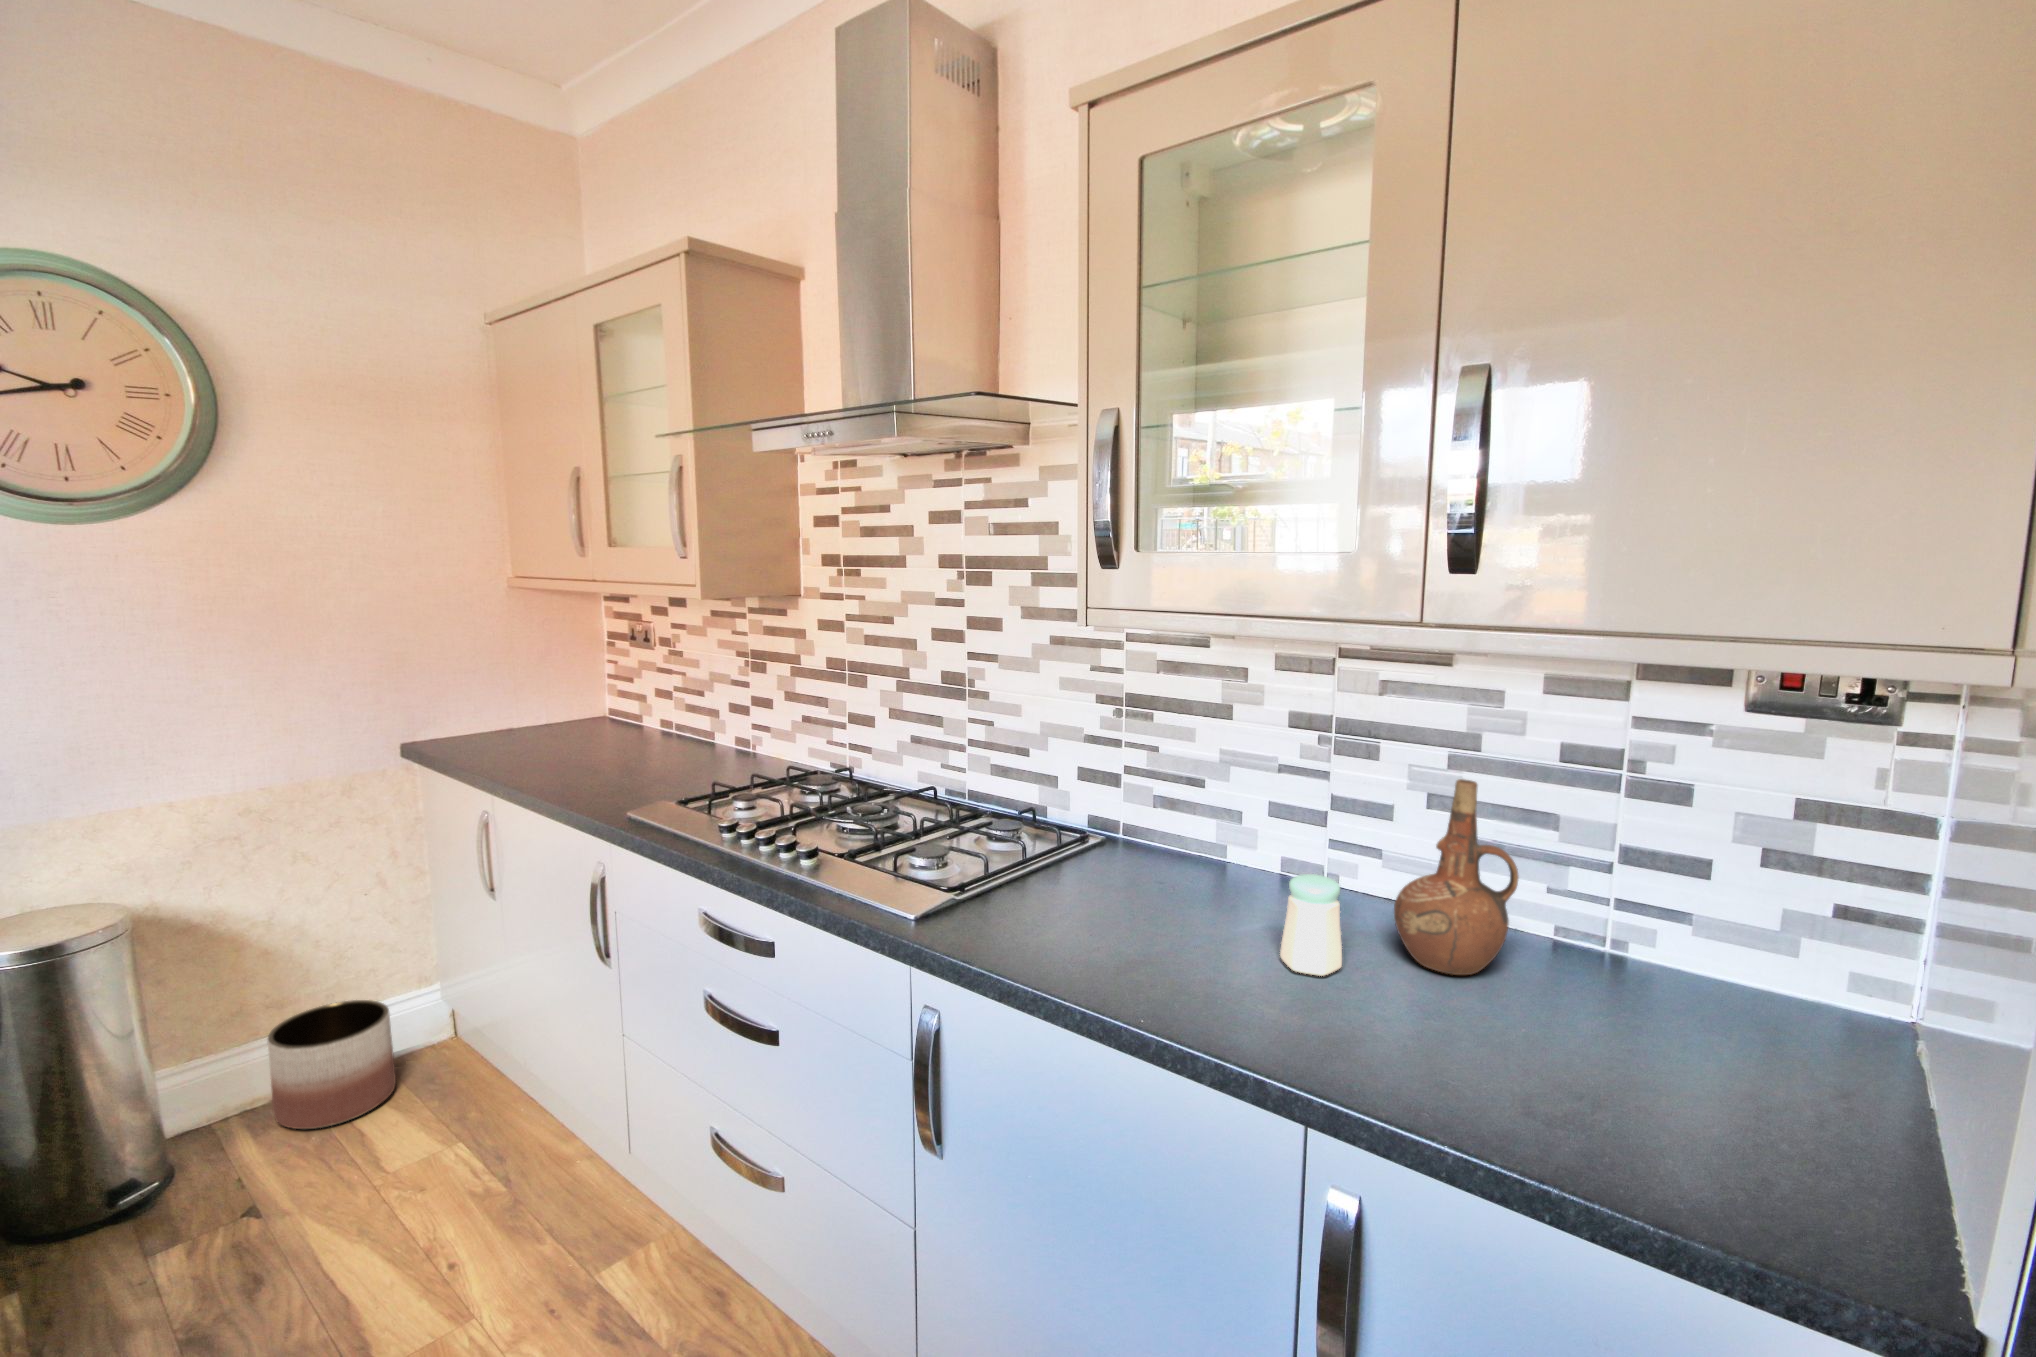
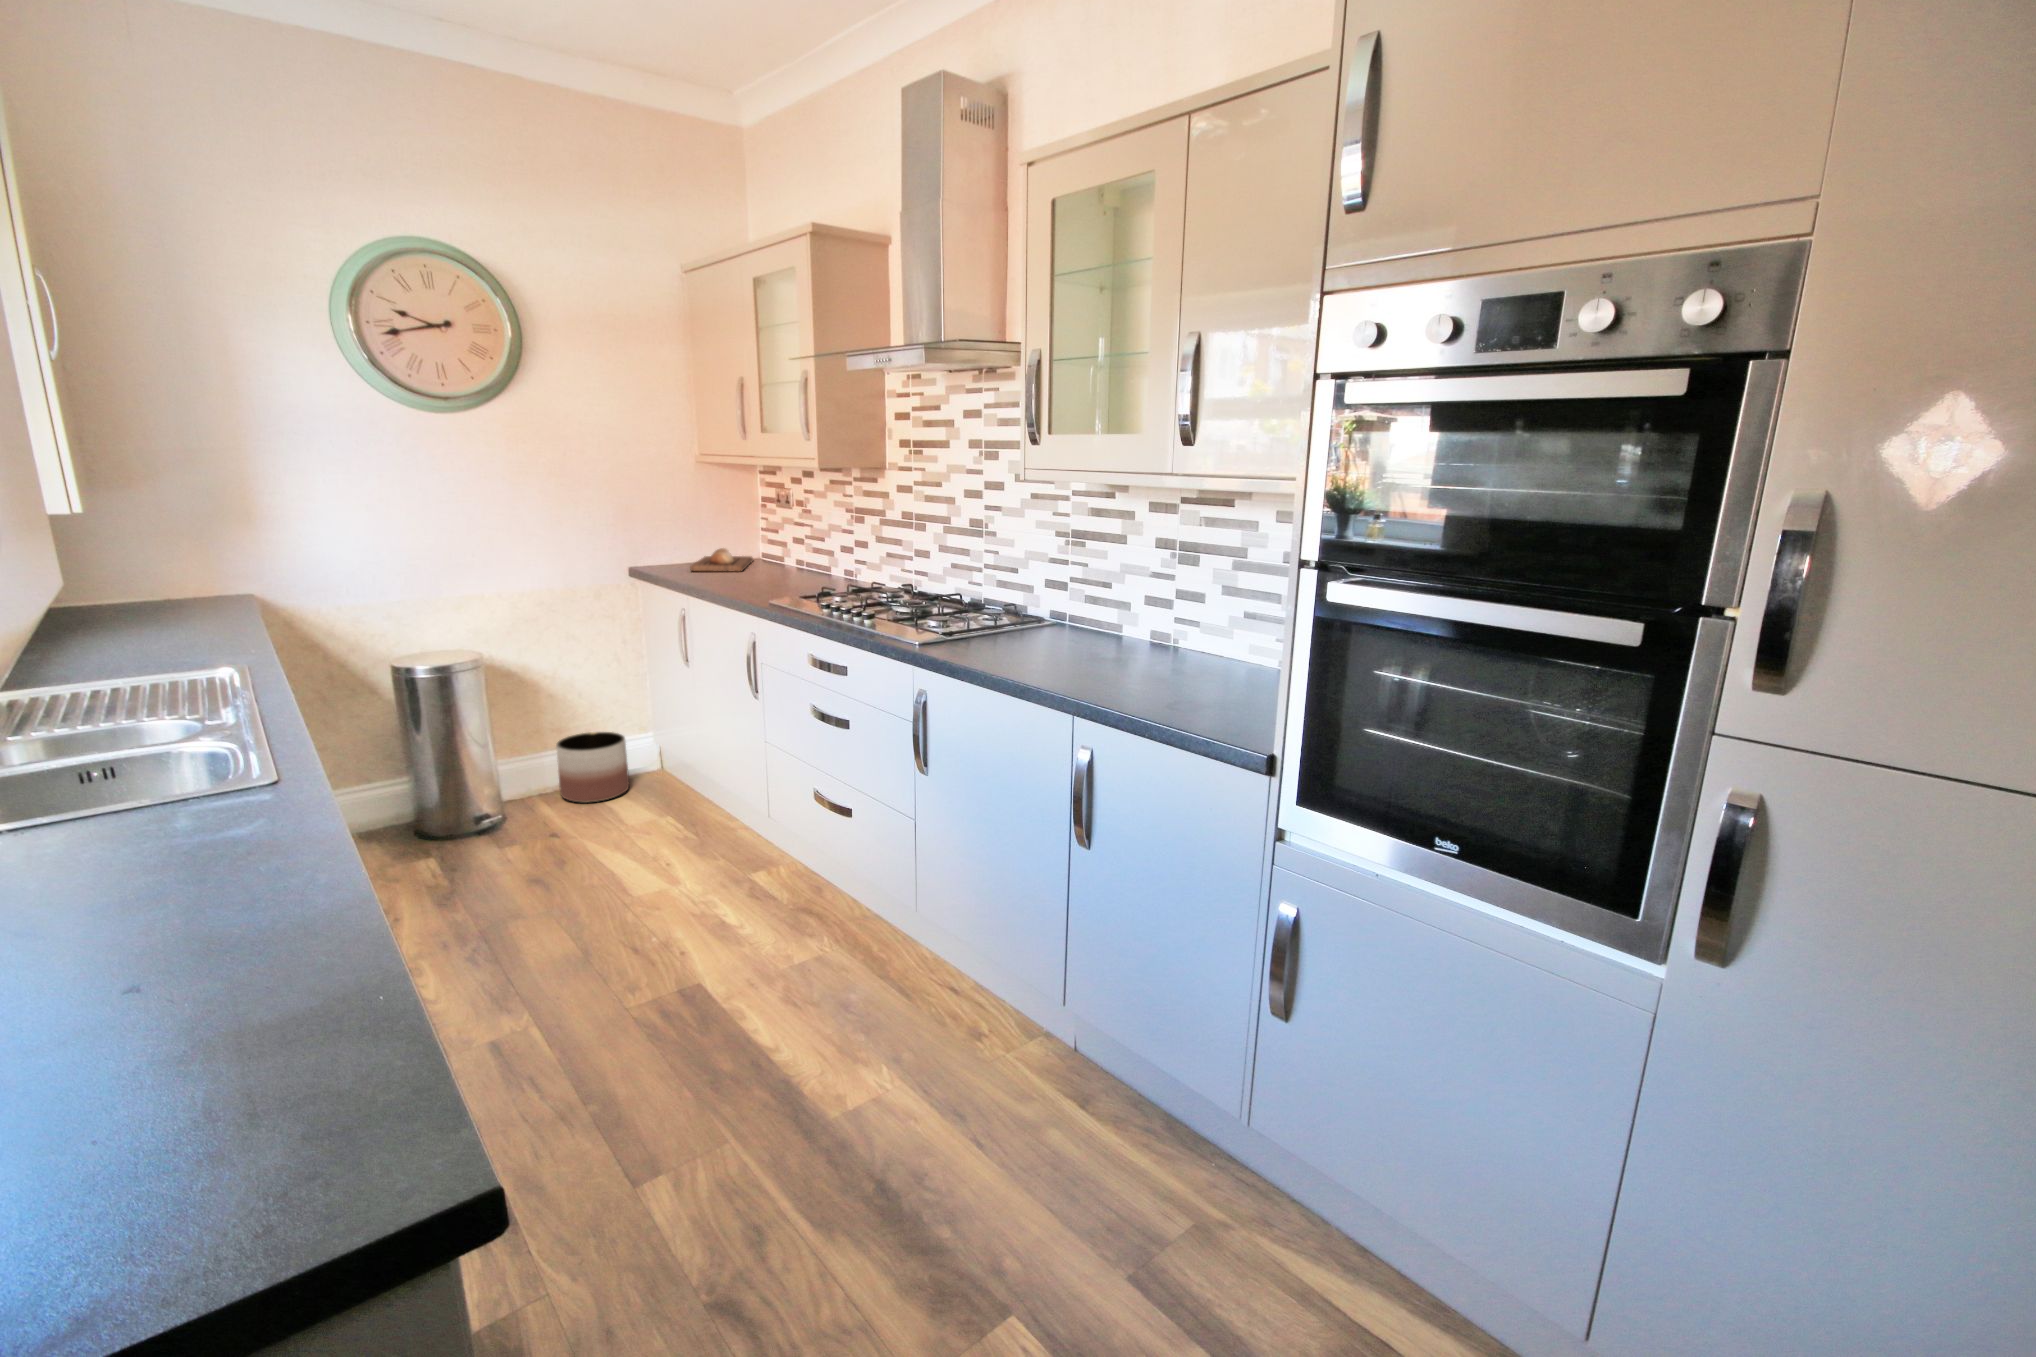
bread loaf: none [497,708,595,749] -> present [690,548,753,571]
ceramic pitcher: present [1394,779,1519,975] -> none [1176,567,1242,676]
salt shaker: present [1280,874,1342,976] -> none [1110,619,1141,672]

